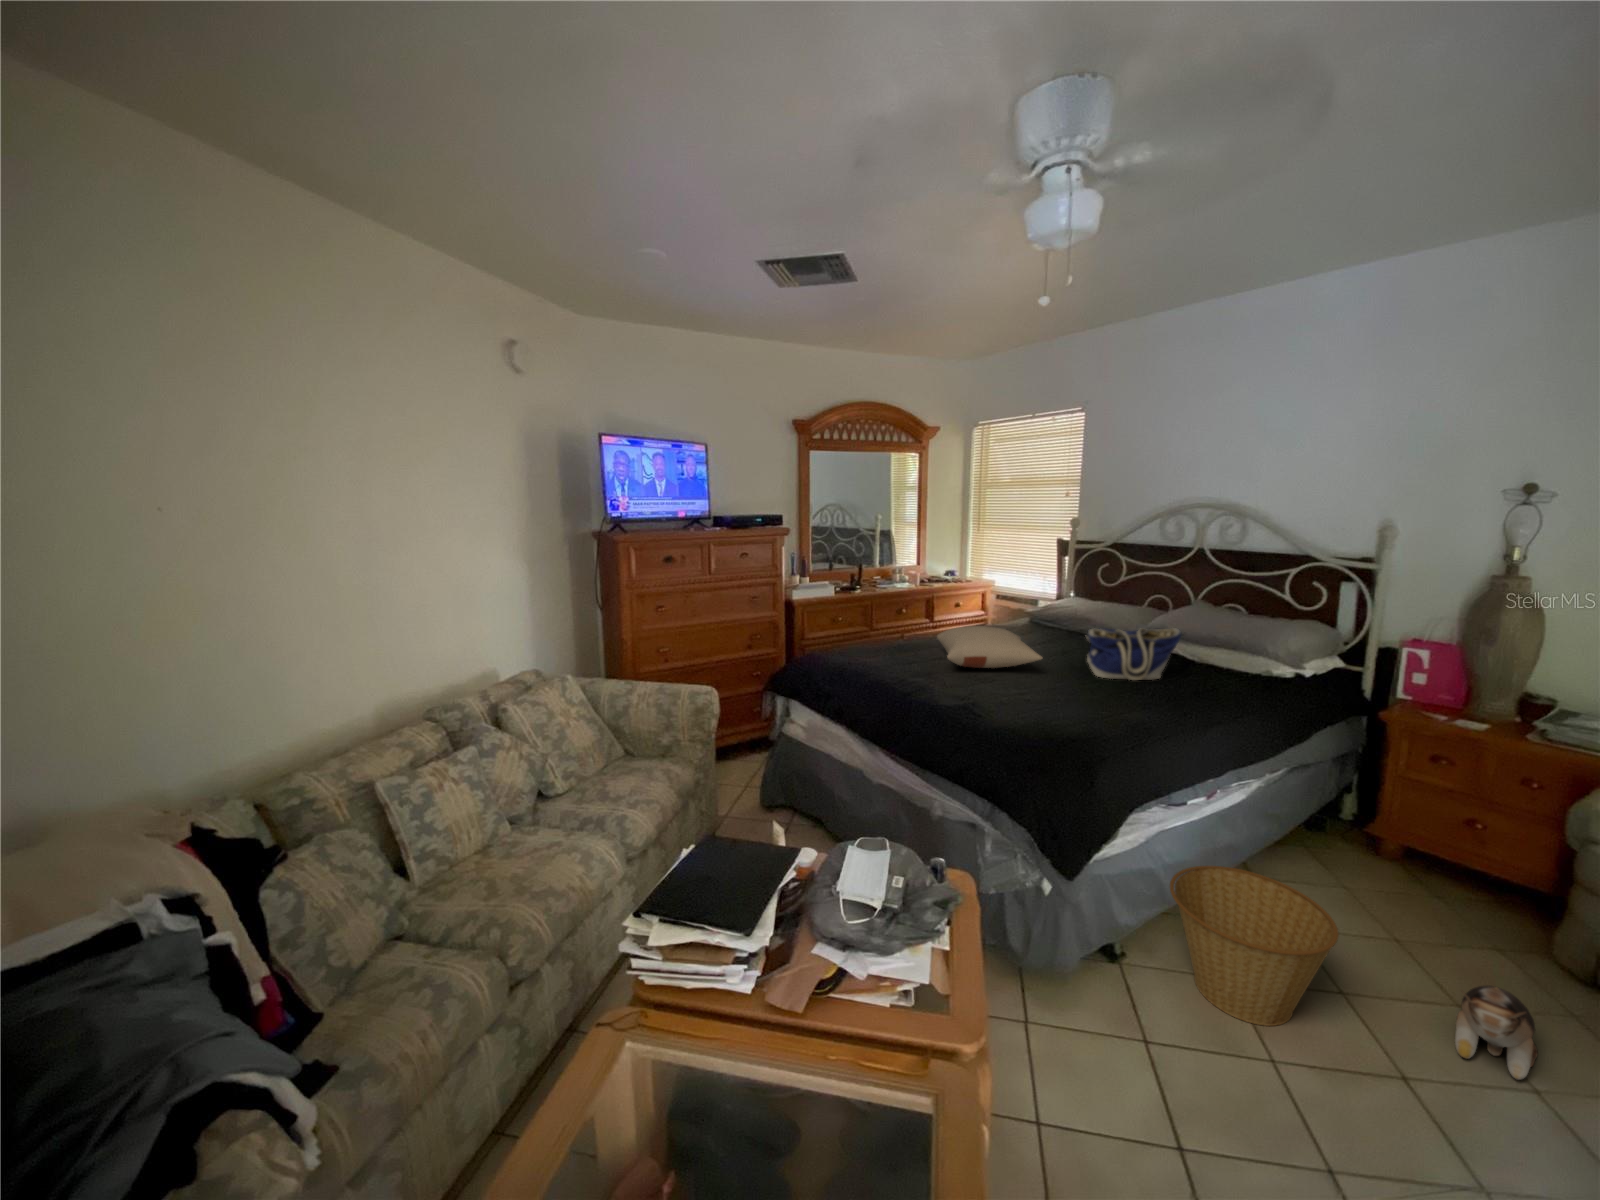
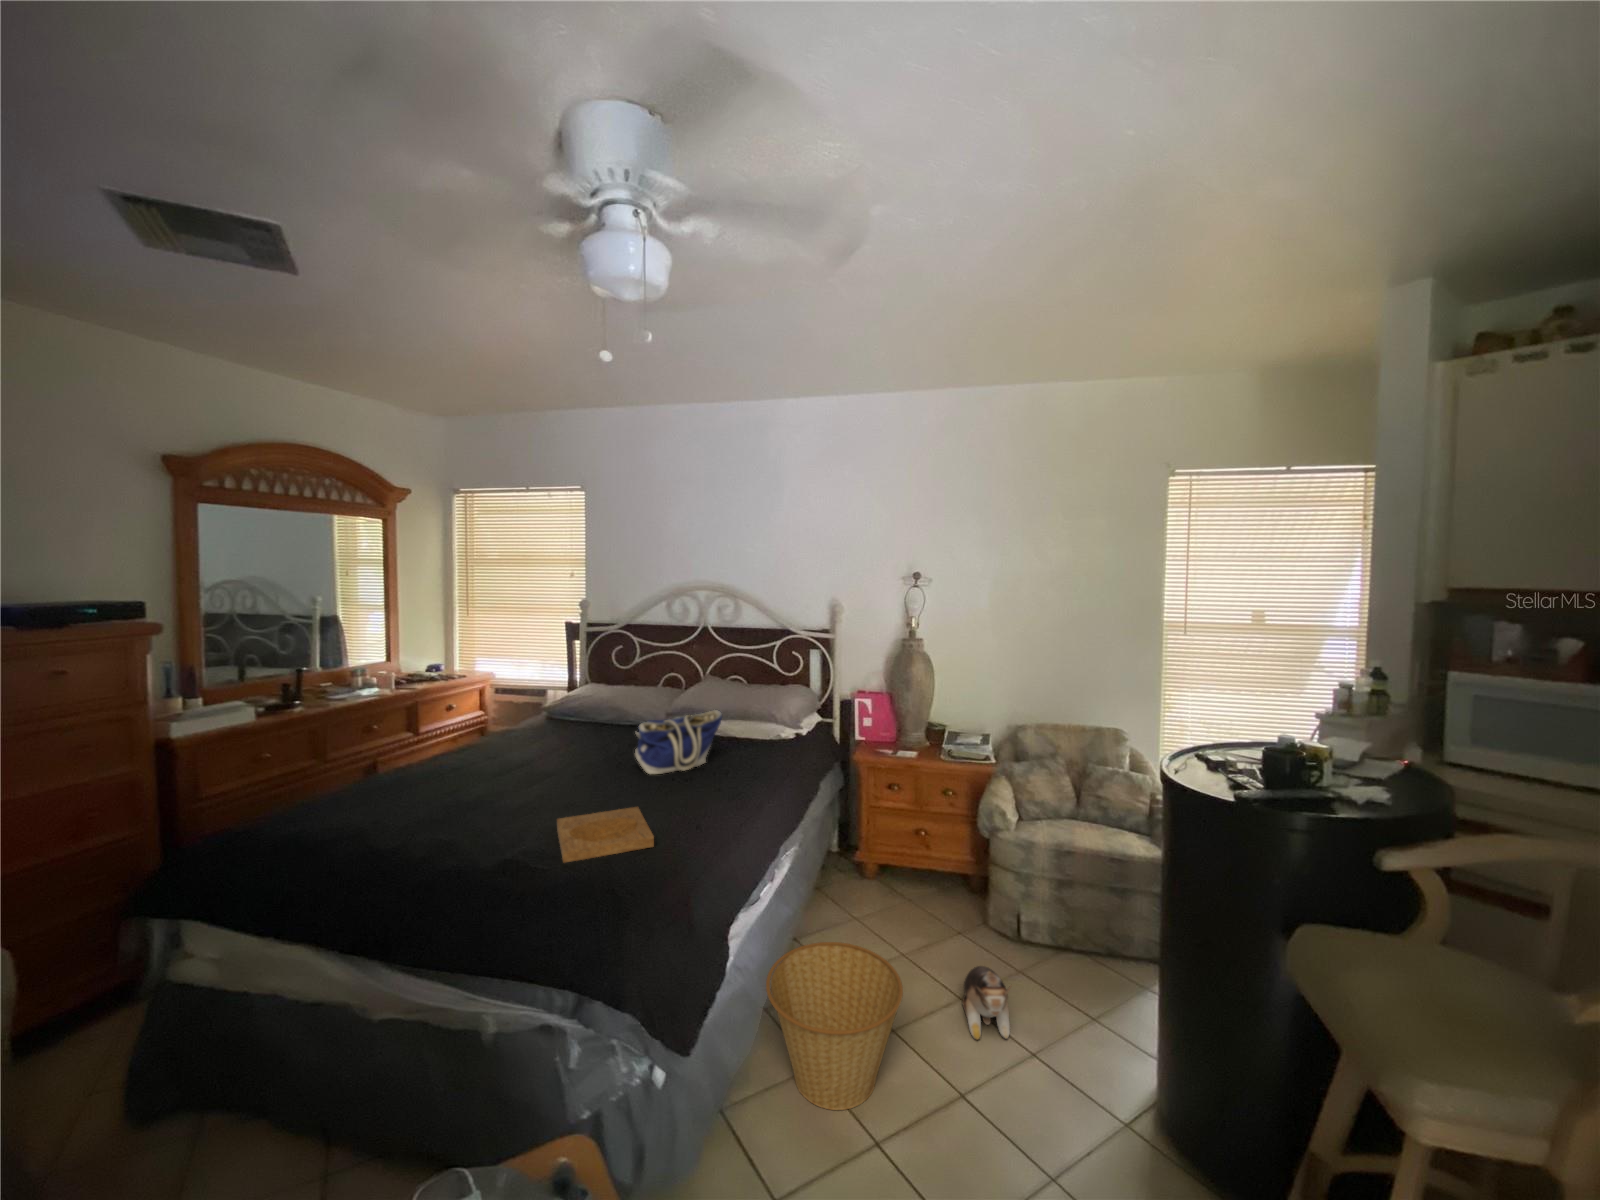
pillow: present [937,626,1042,668] -> none [445,738,594,797]
tray: none [996,688,1071,724] -> present [557,807,654,862]

